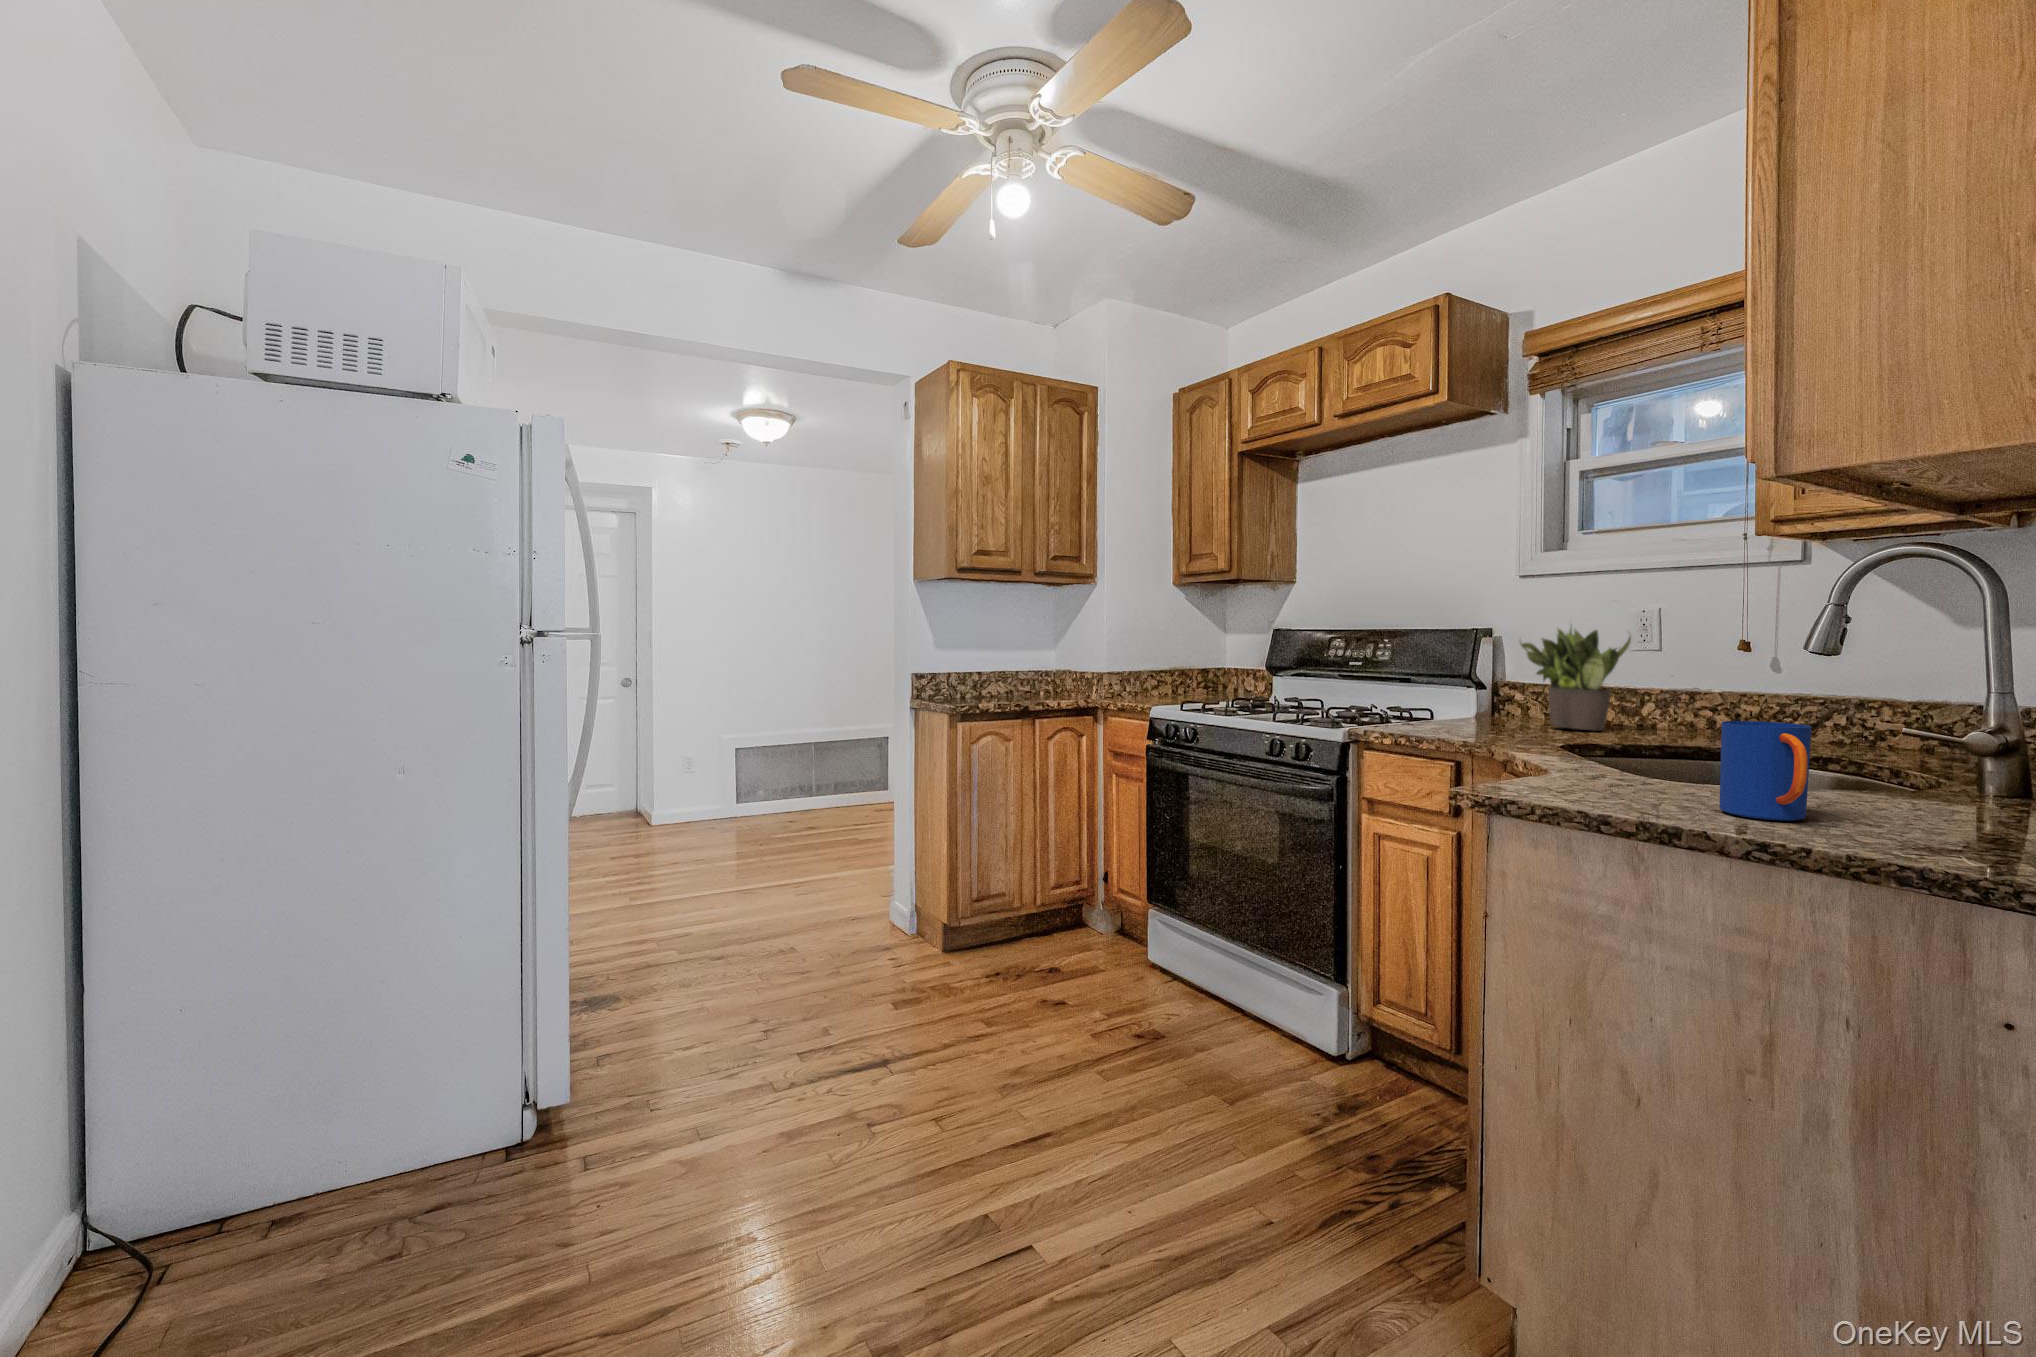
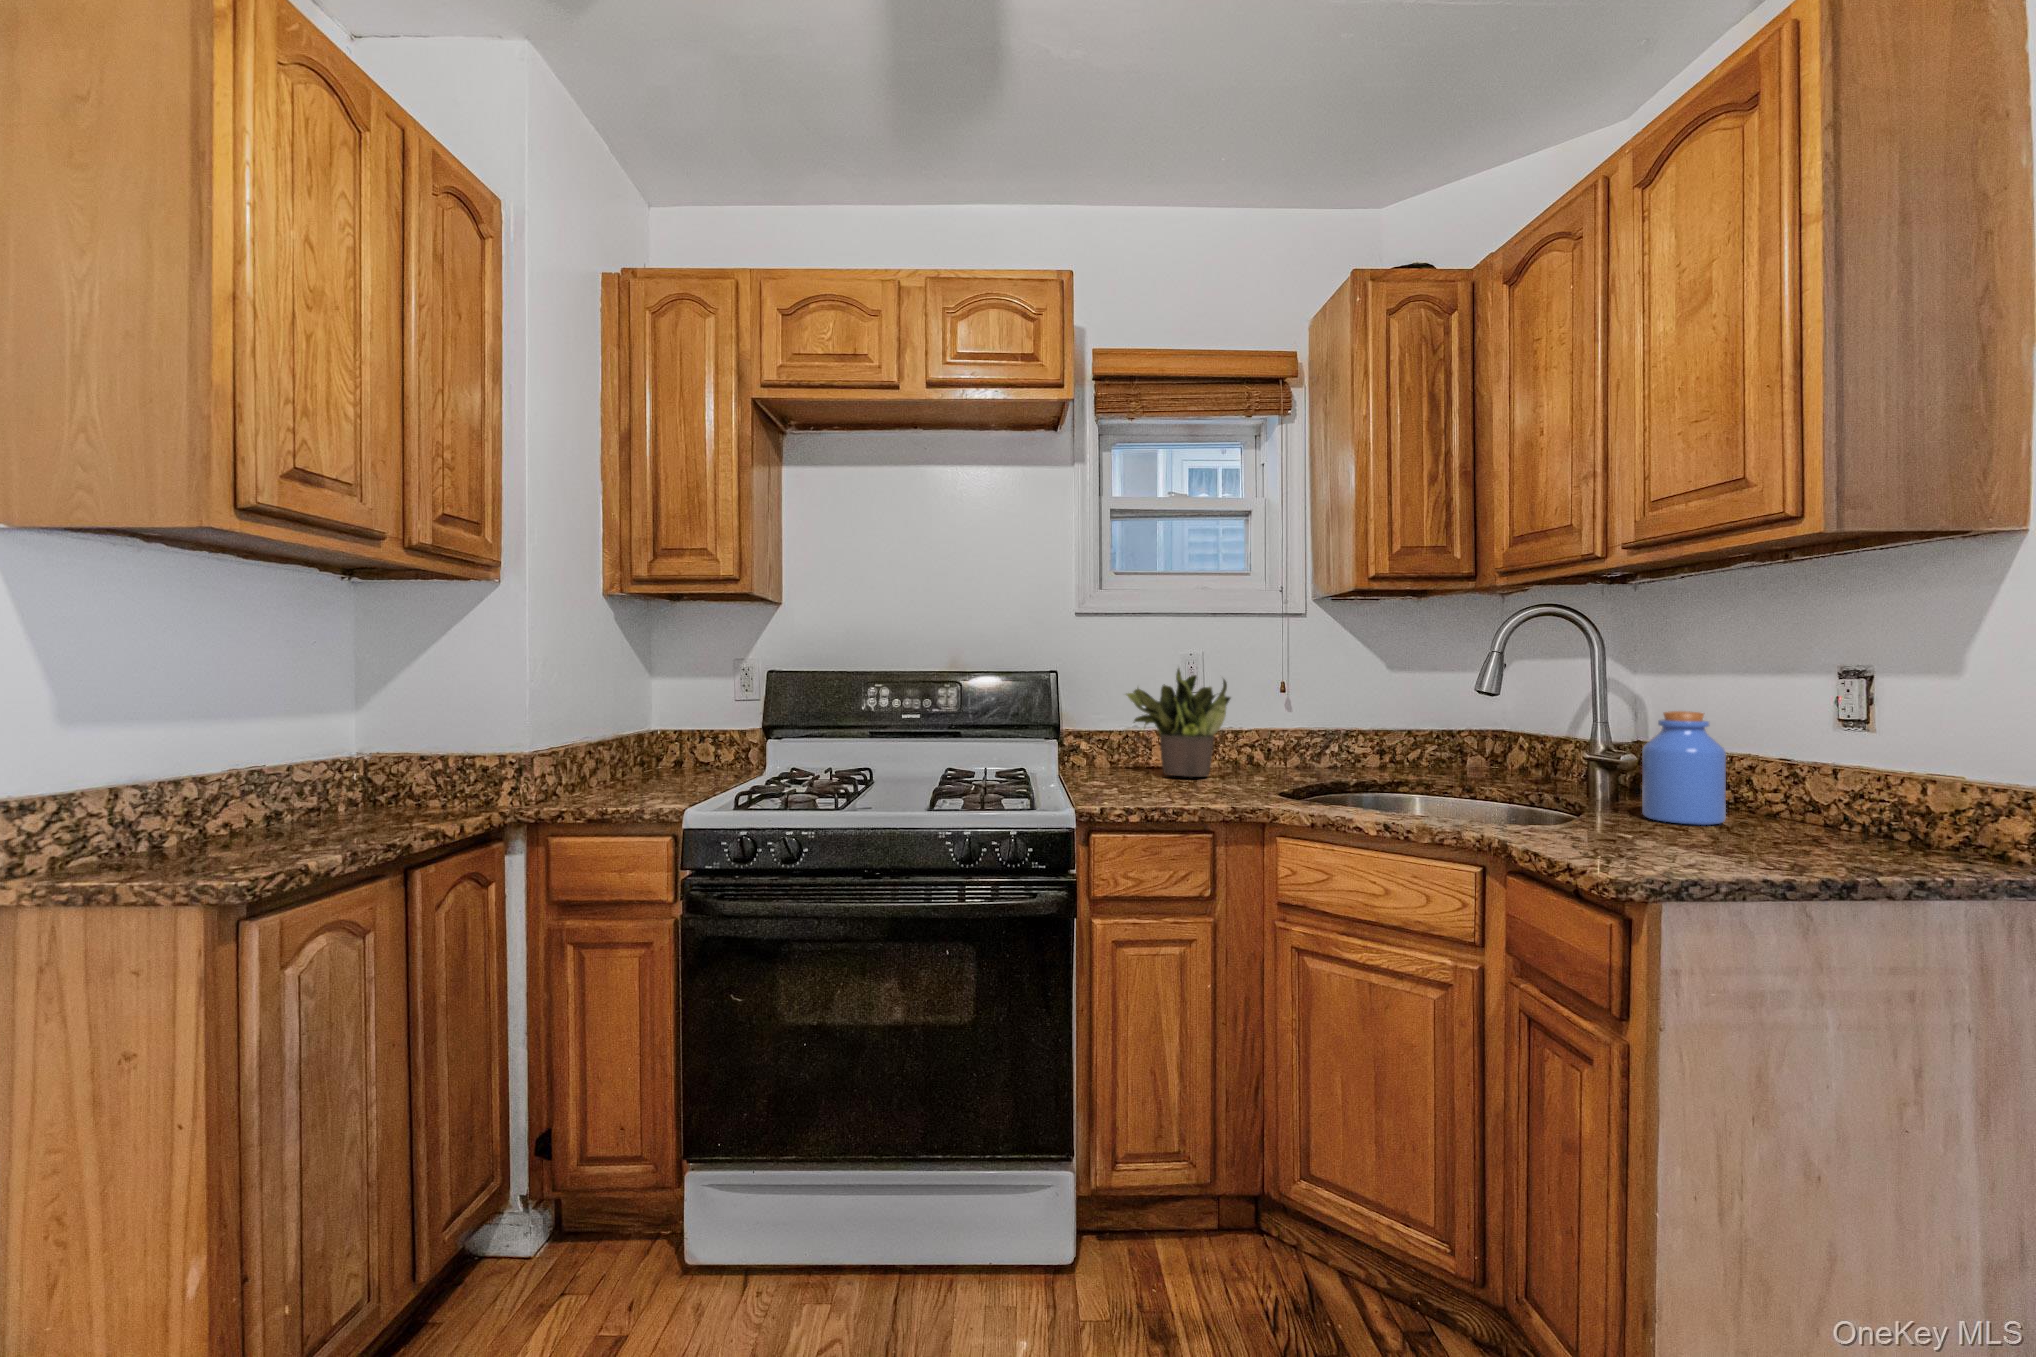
jar: none [1851,664,1981,810] -> present [1642,711,1726,825]
mug: present [1719,721,1812,821] -> none [1751,771,1863,858]

